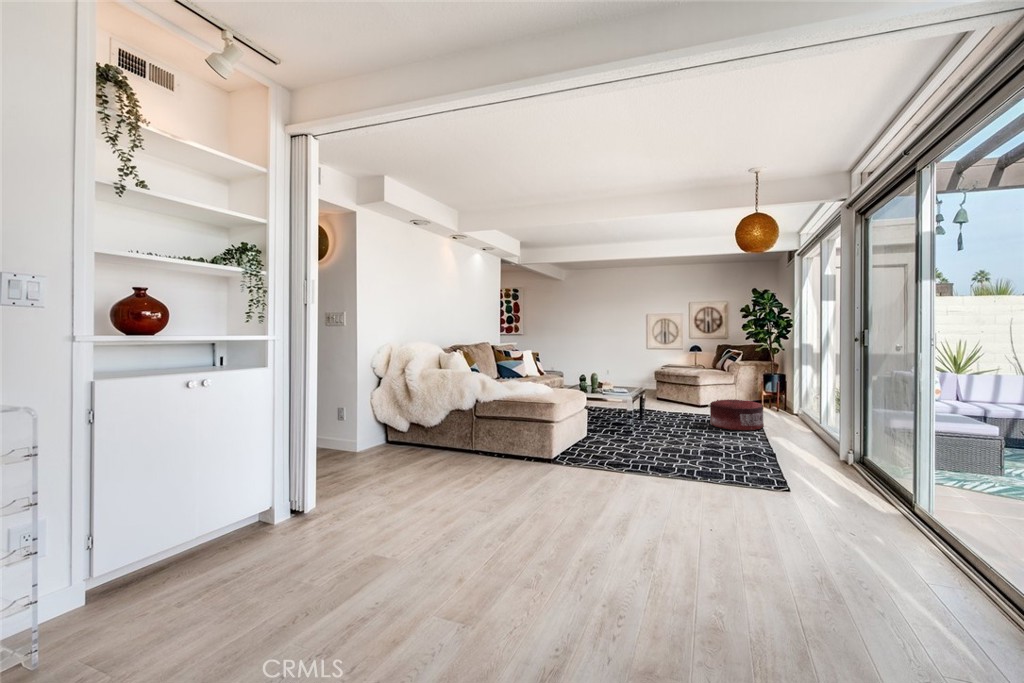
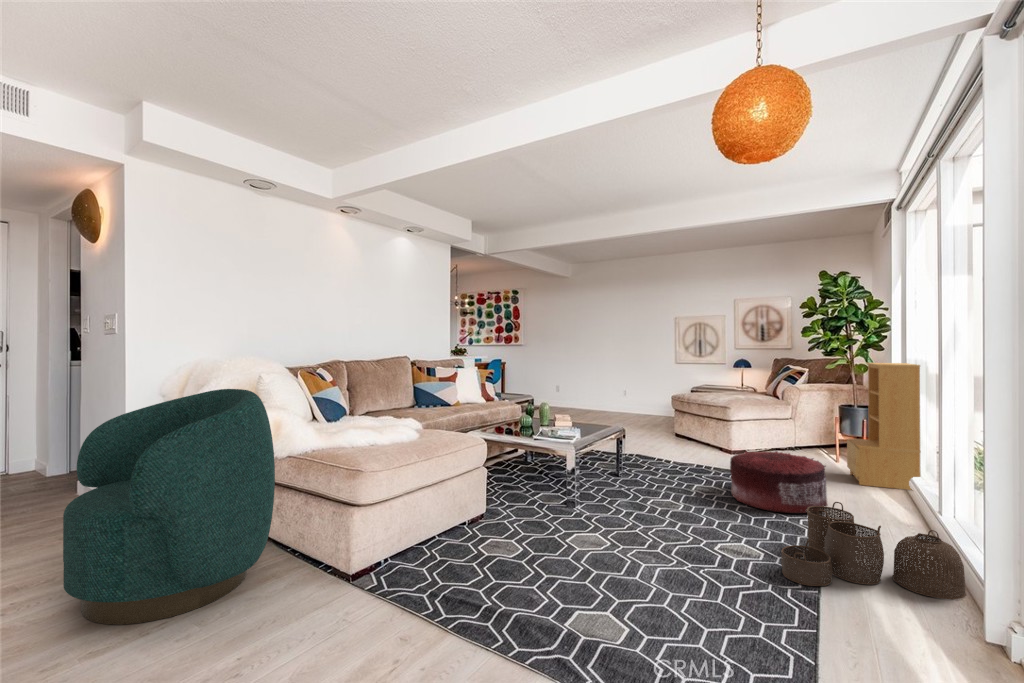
bookshelf: none [770,347,811,420] -> present [847,363,921,490]
armchair: none [407,363,508,476] -> present [63,389,275,624]
woven basket: none [751,418,831,454] -> present [781,502,966,600]

